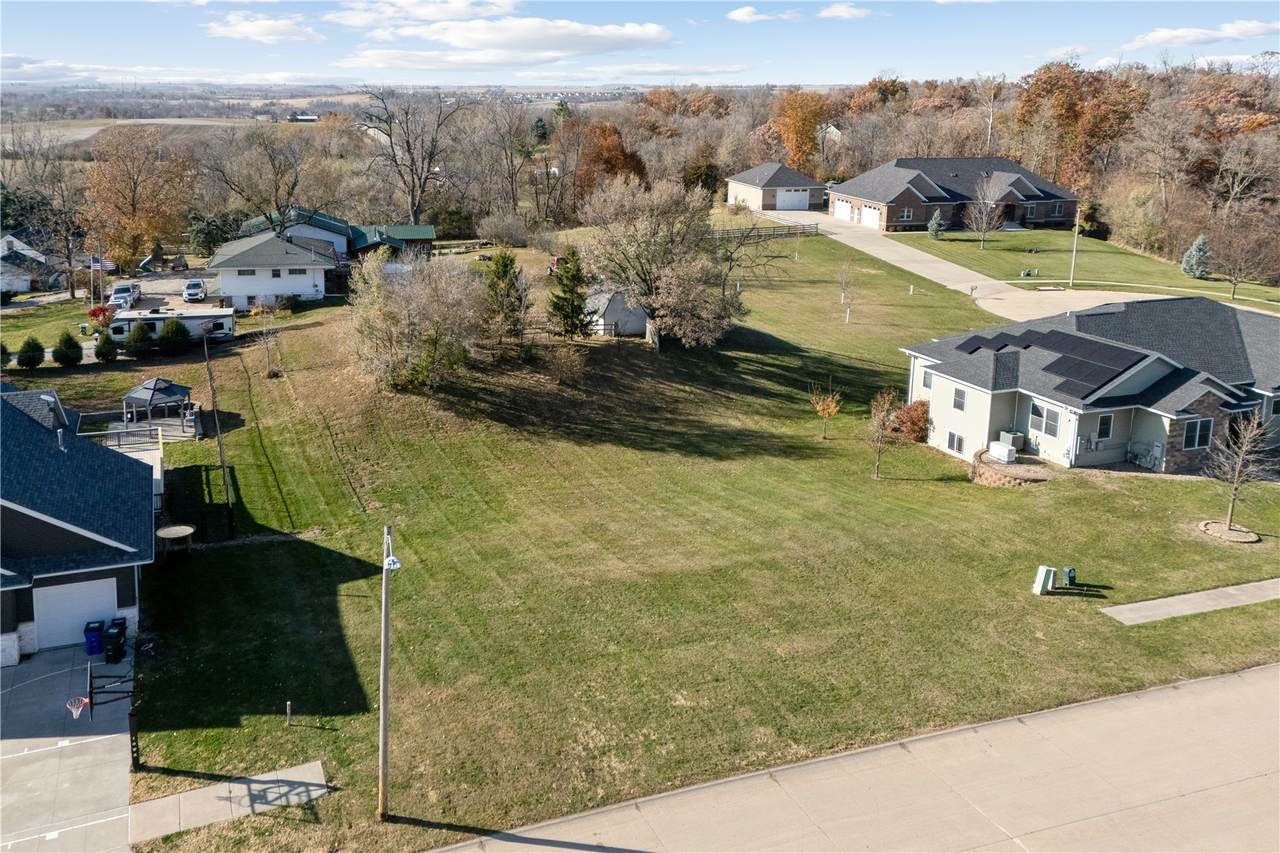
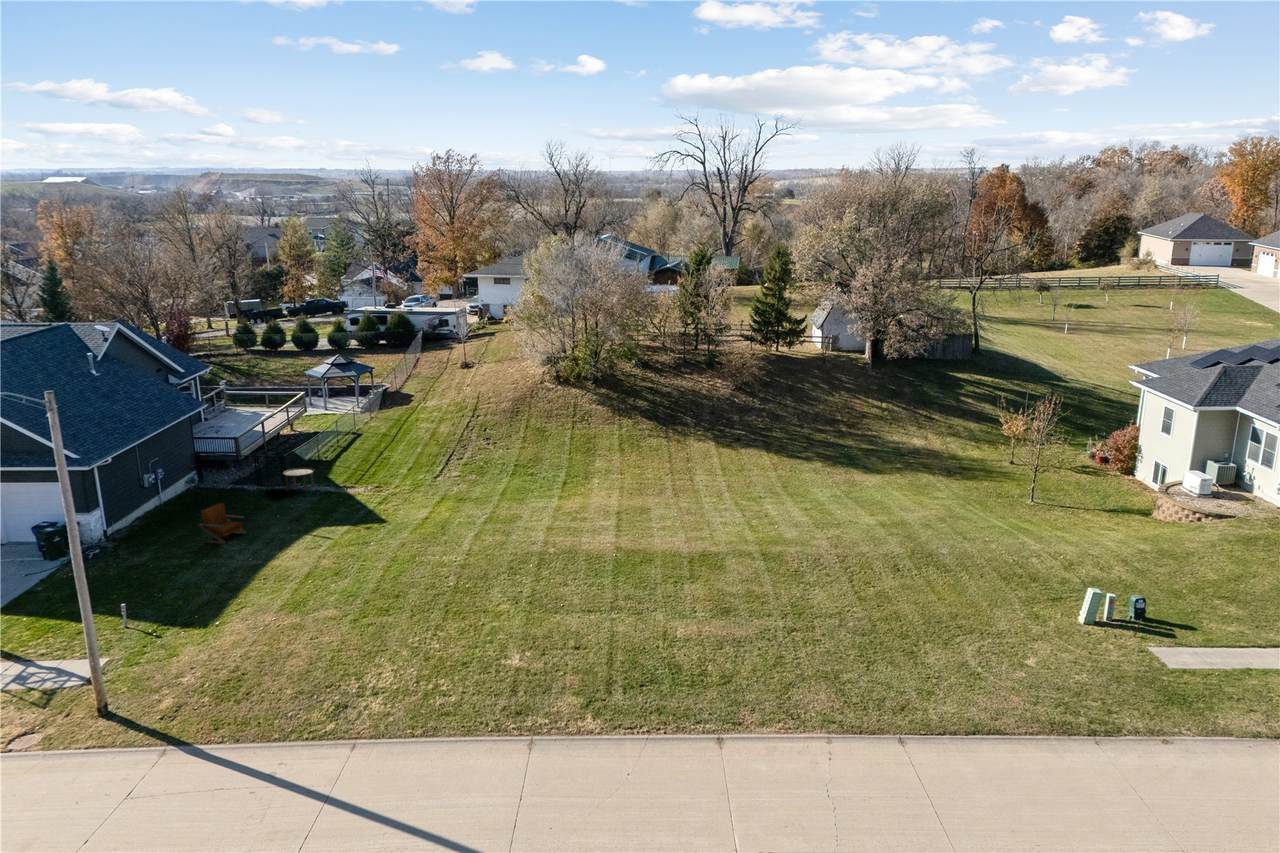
lounge chair: none [127,590,179,640] -> present [198,503,246,544]

